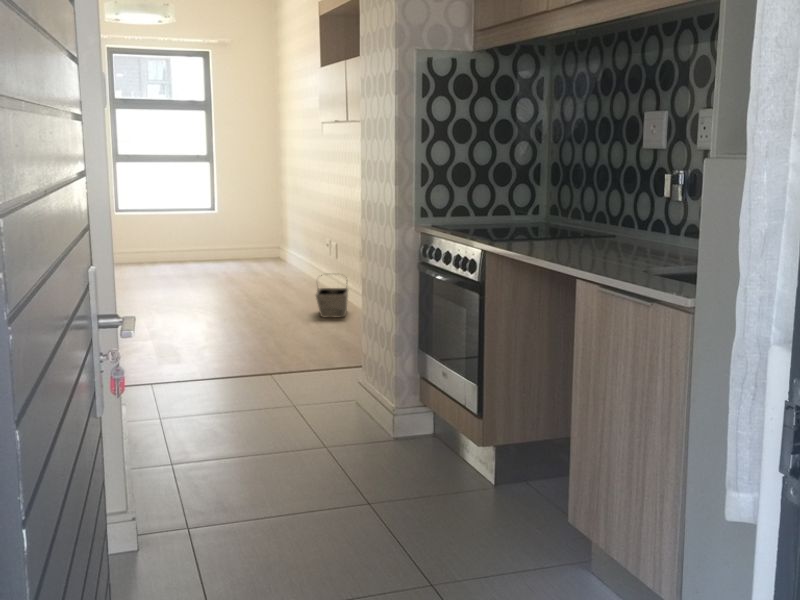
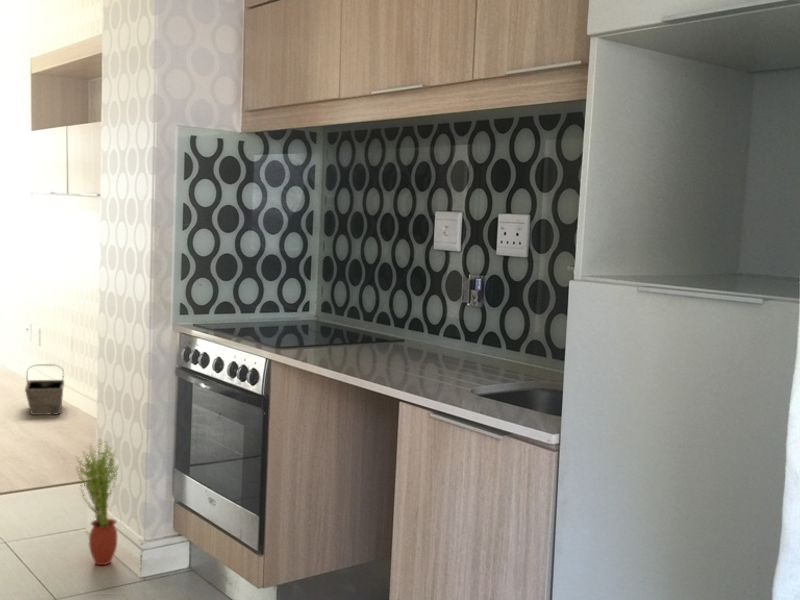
potted plant: none [340,324,375,428] -> present [77,441,118,565]

